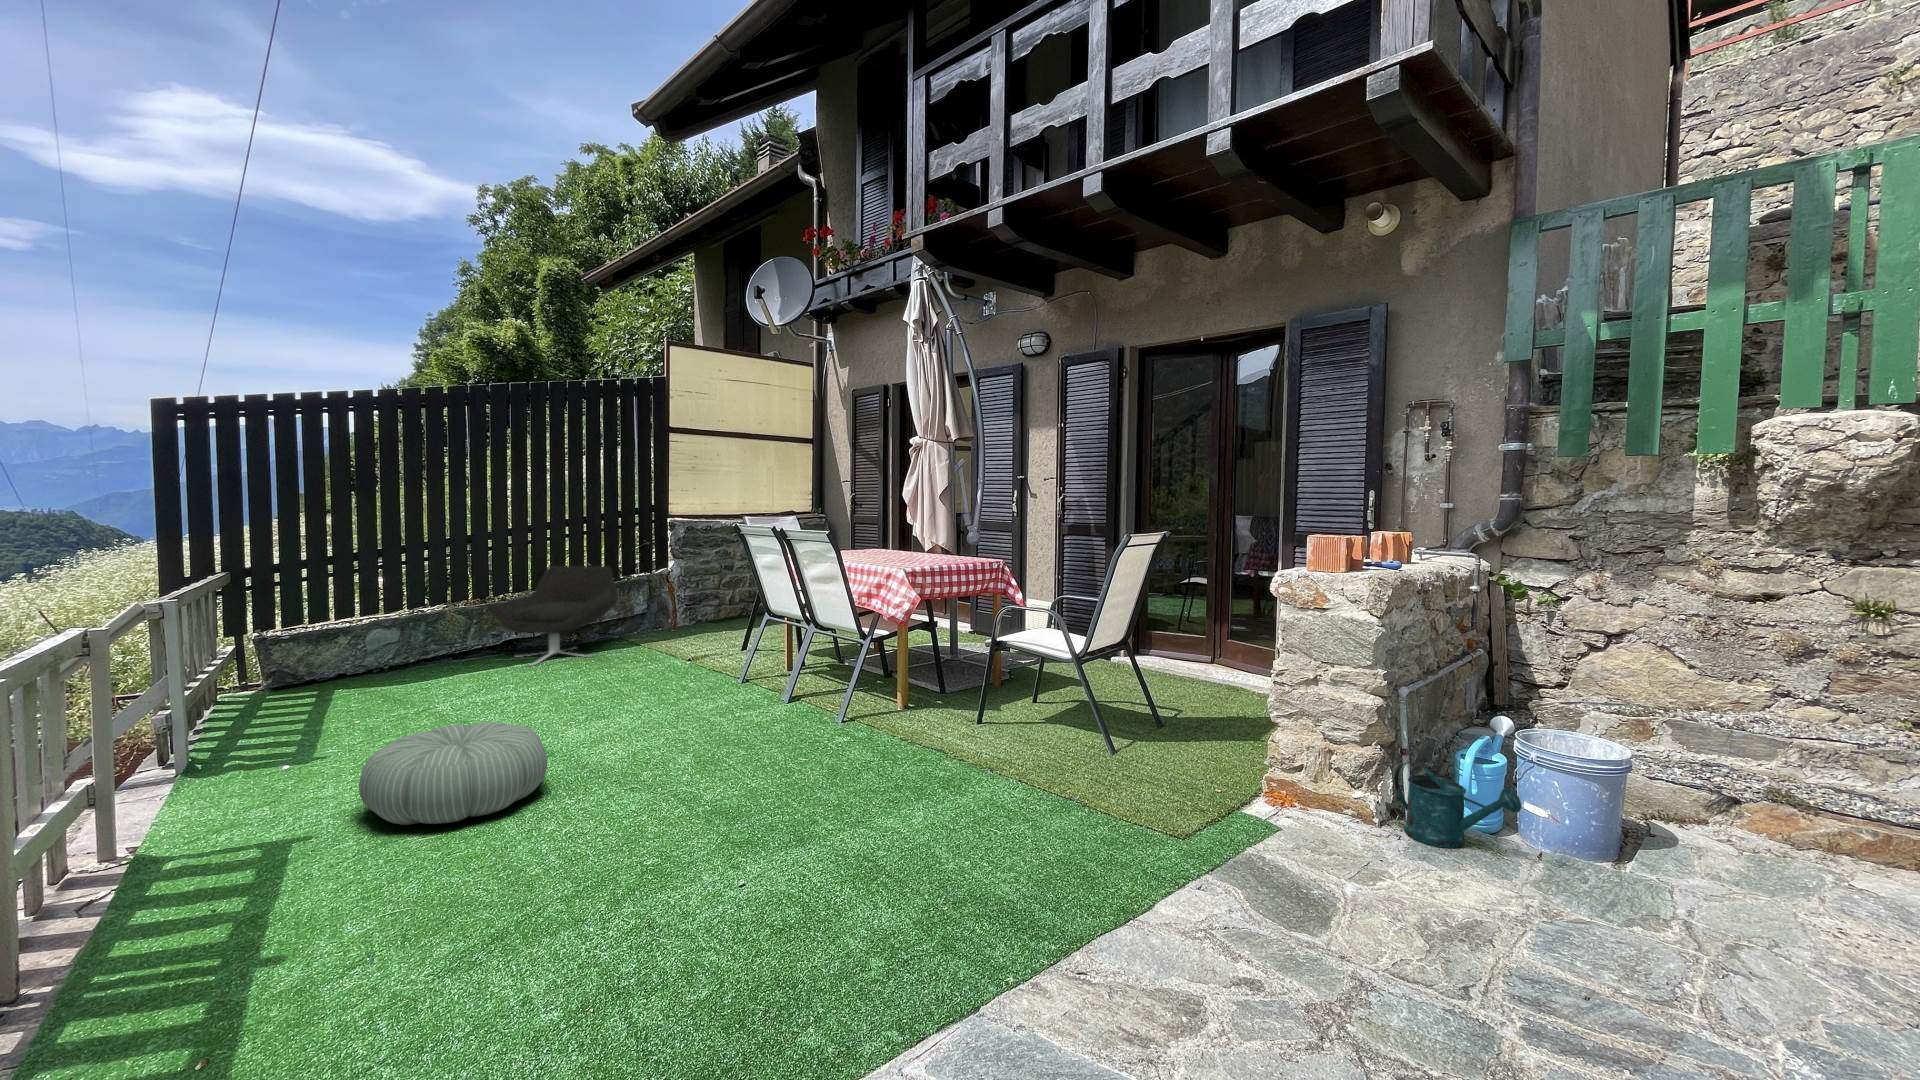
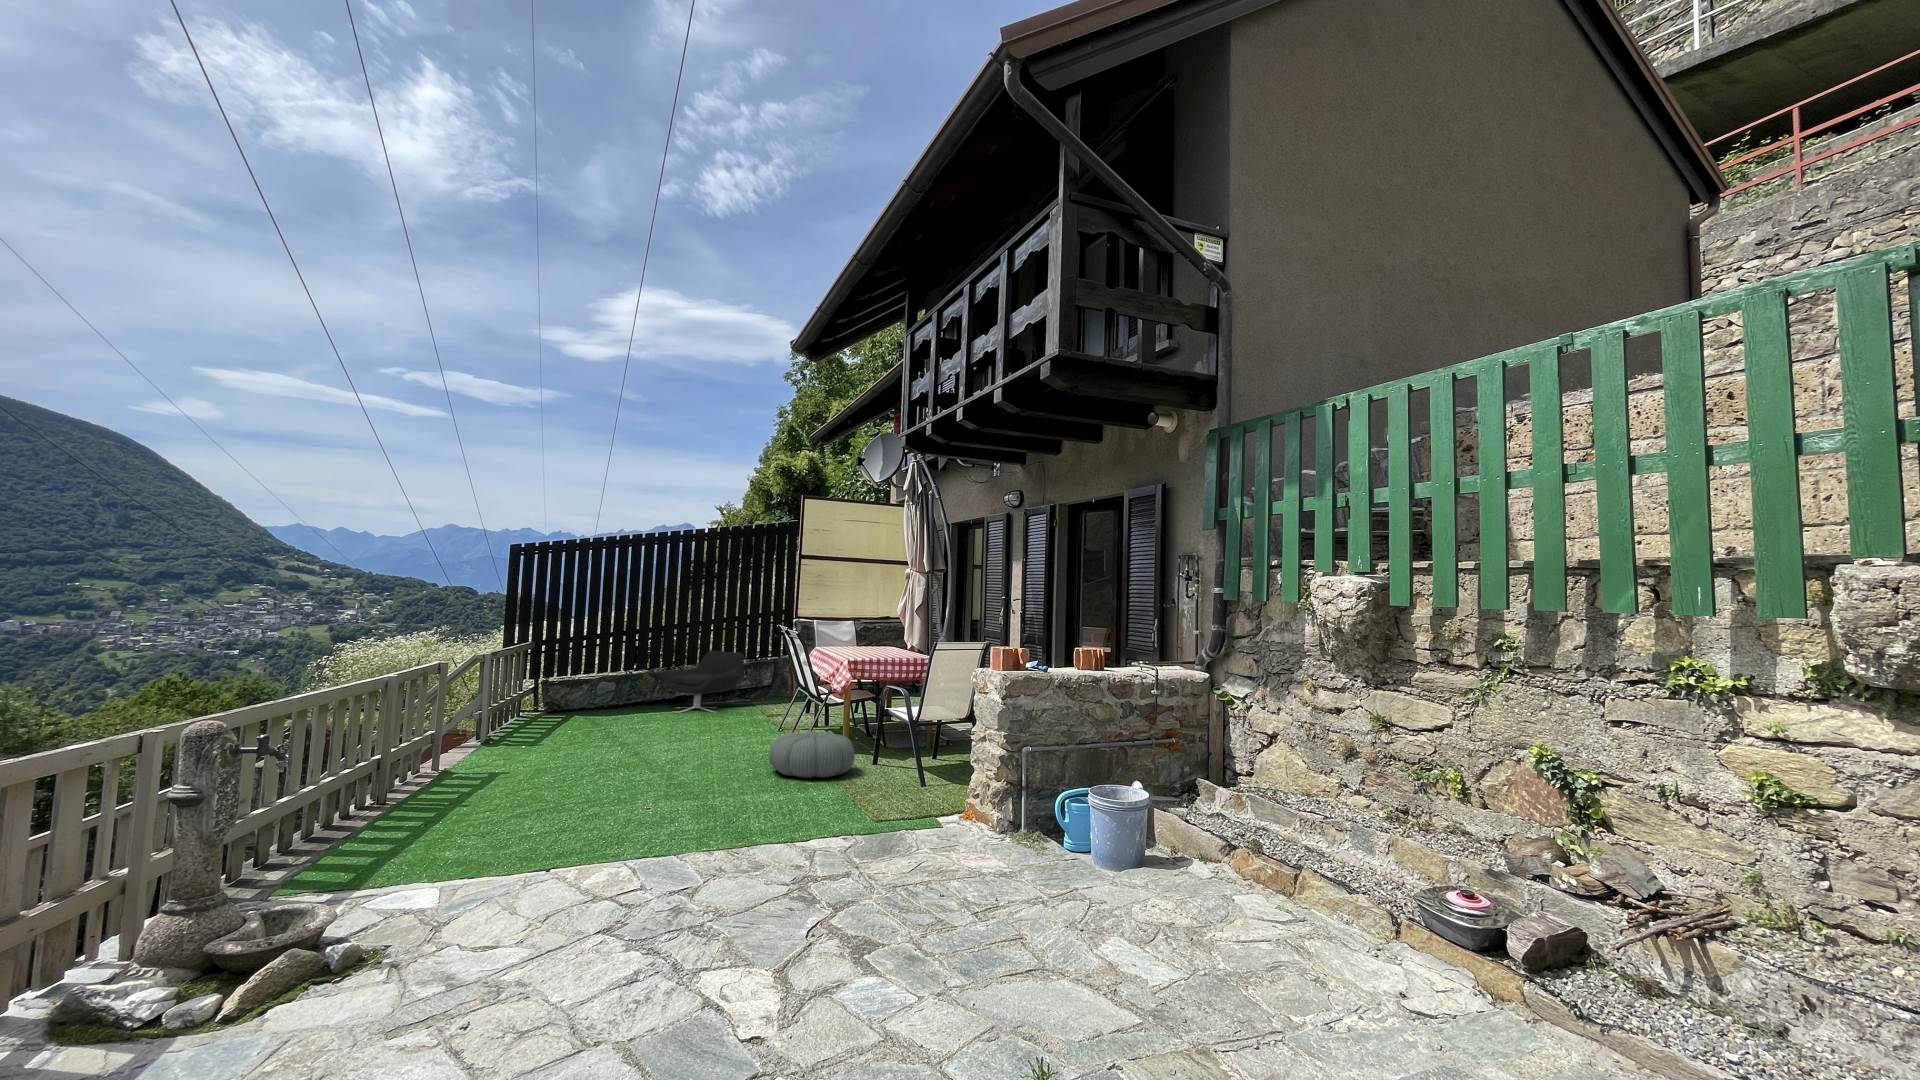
pouf: present [359,722,547,825] -> present [769,731,855,778]
watering can: present [1394,762,1521,848] -> none [993,797,1029,856]

